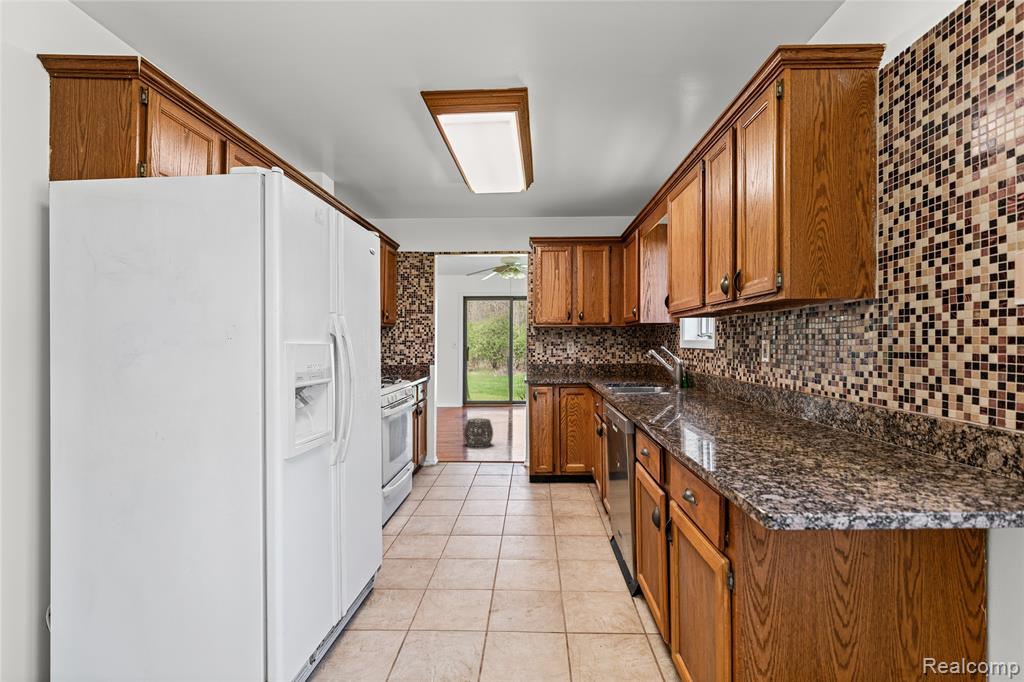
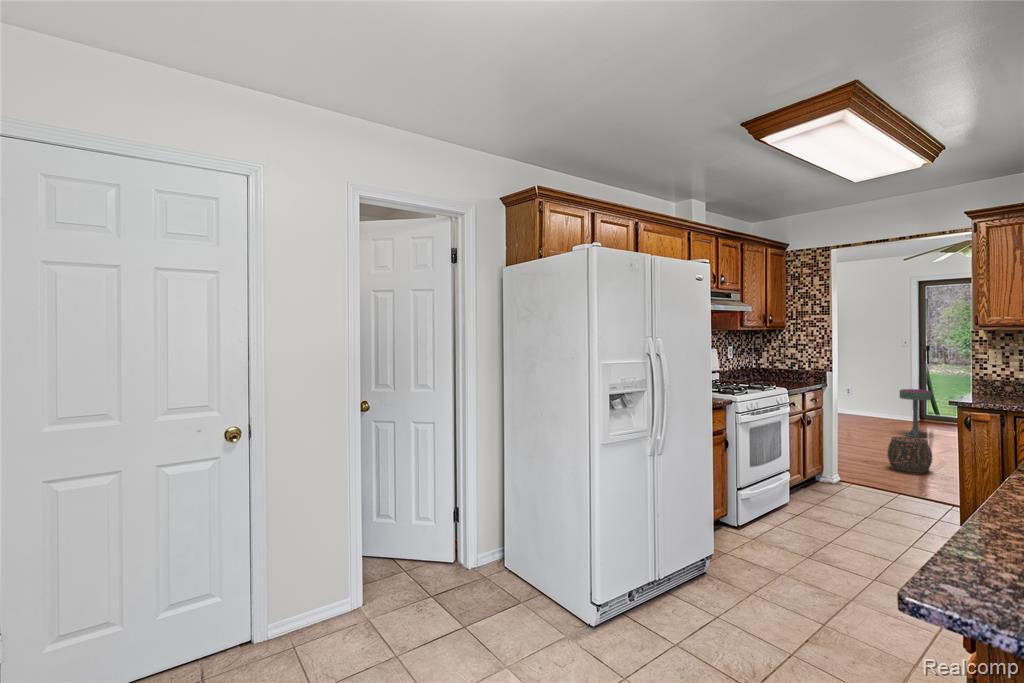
bar stool: none [459,382,479,420] -> present [900,389,931,438]

